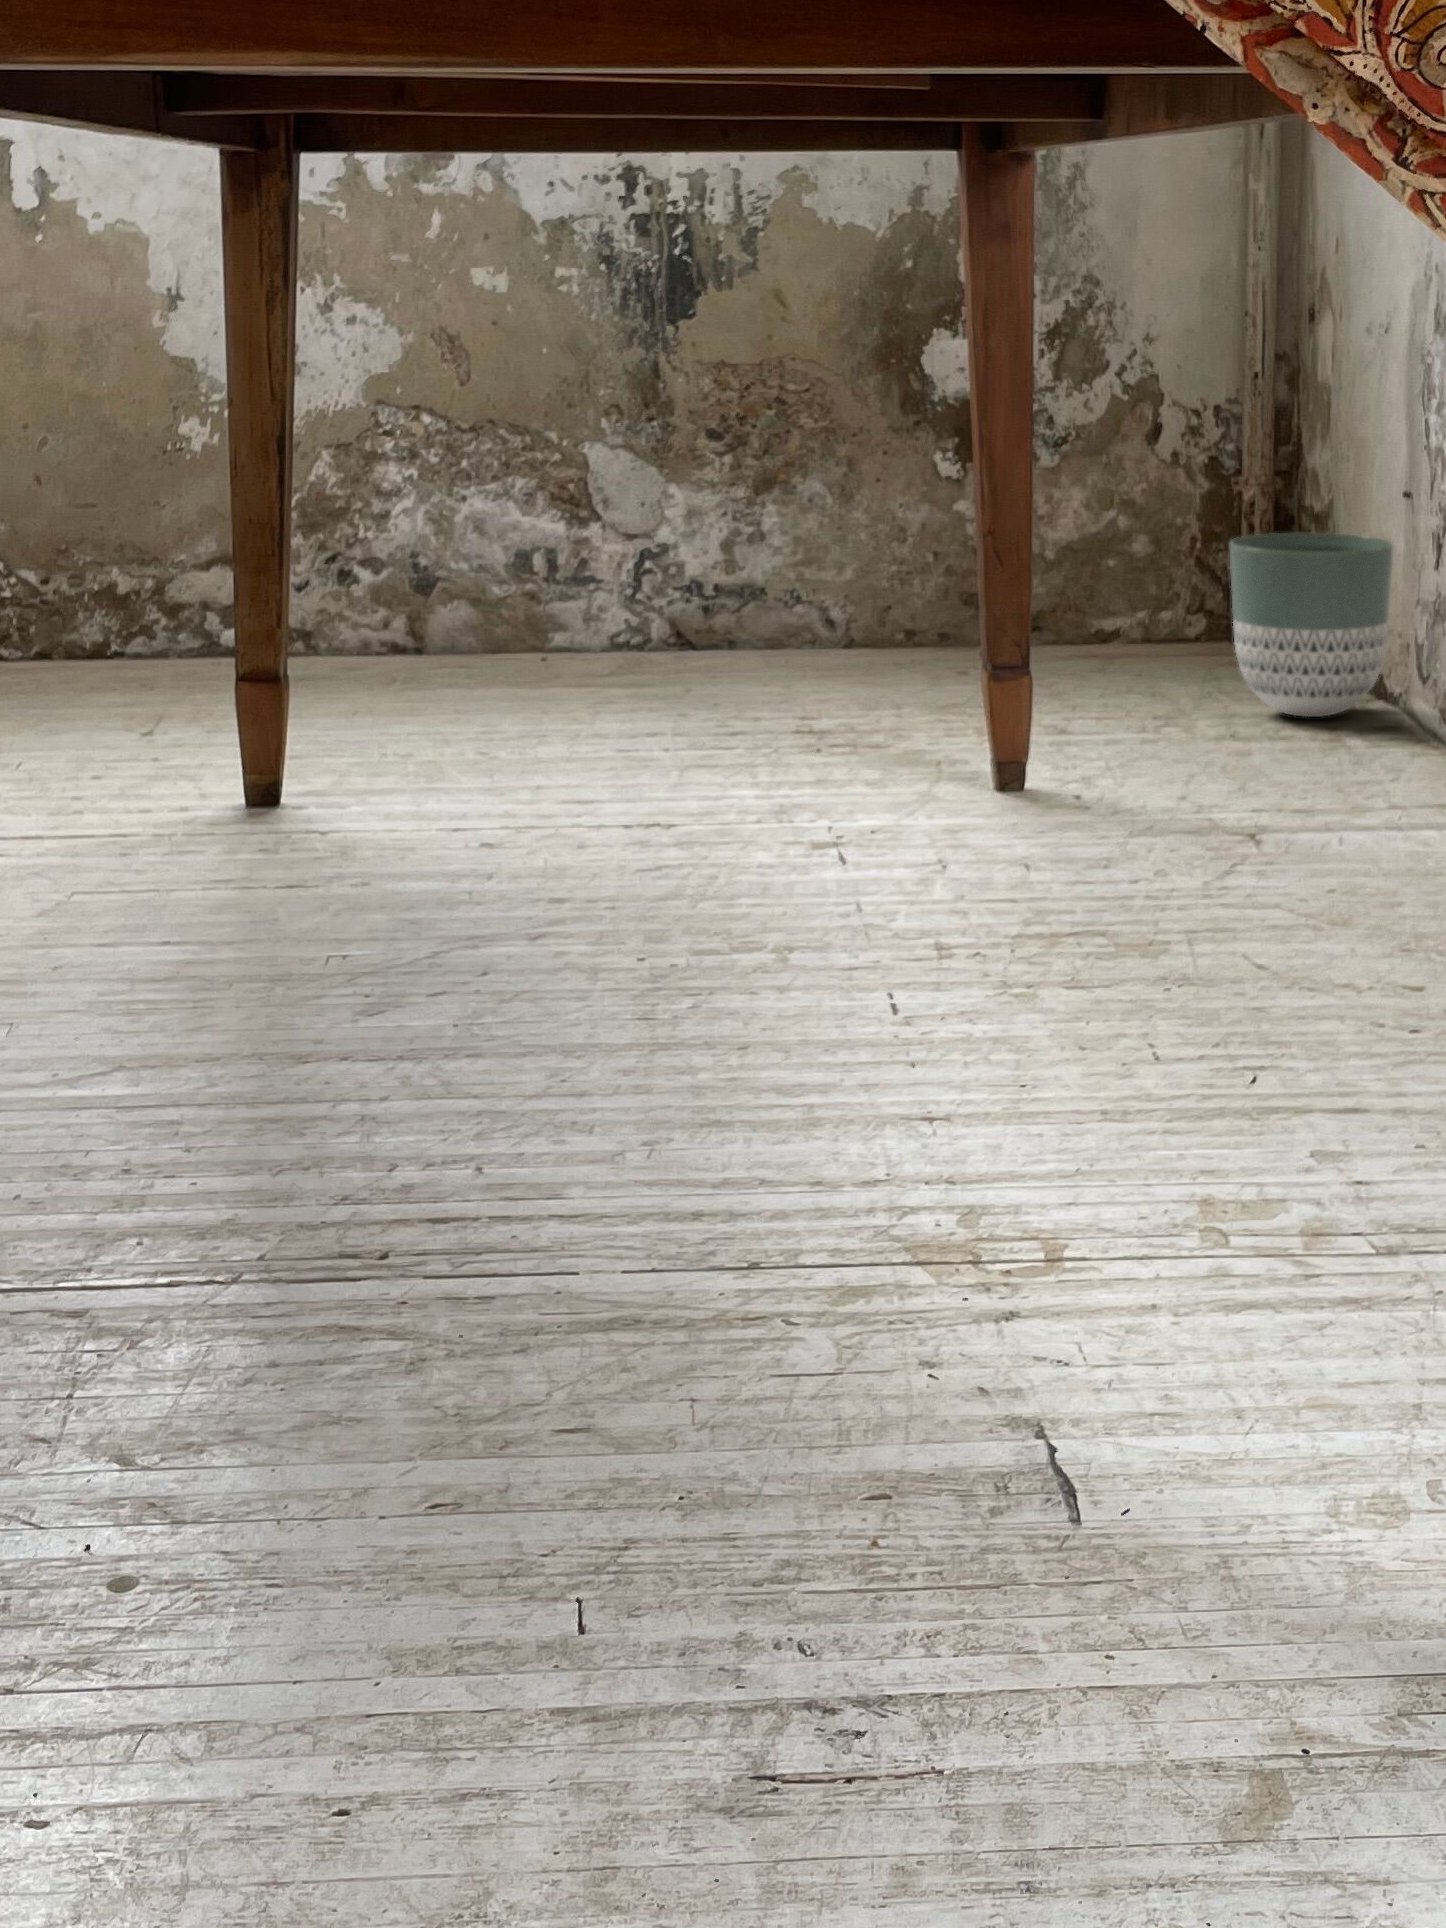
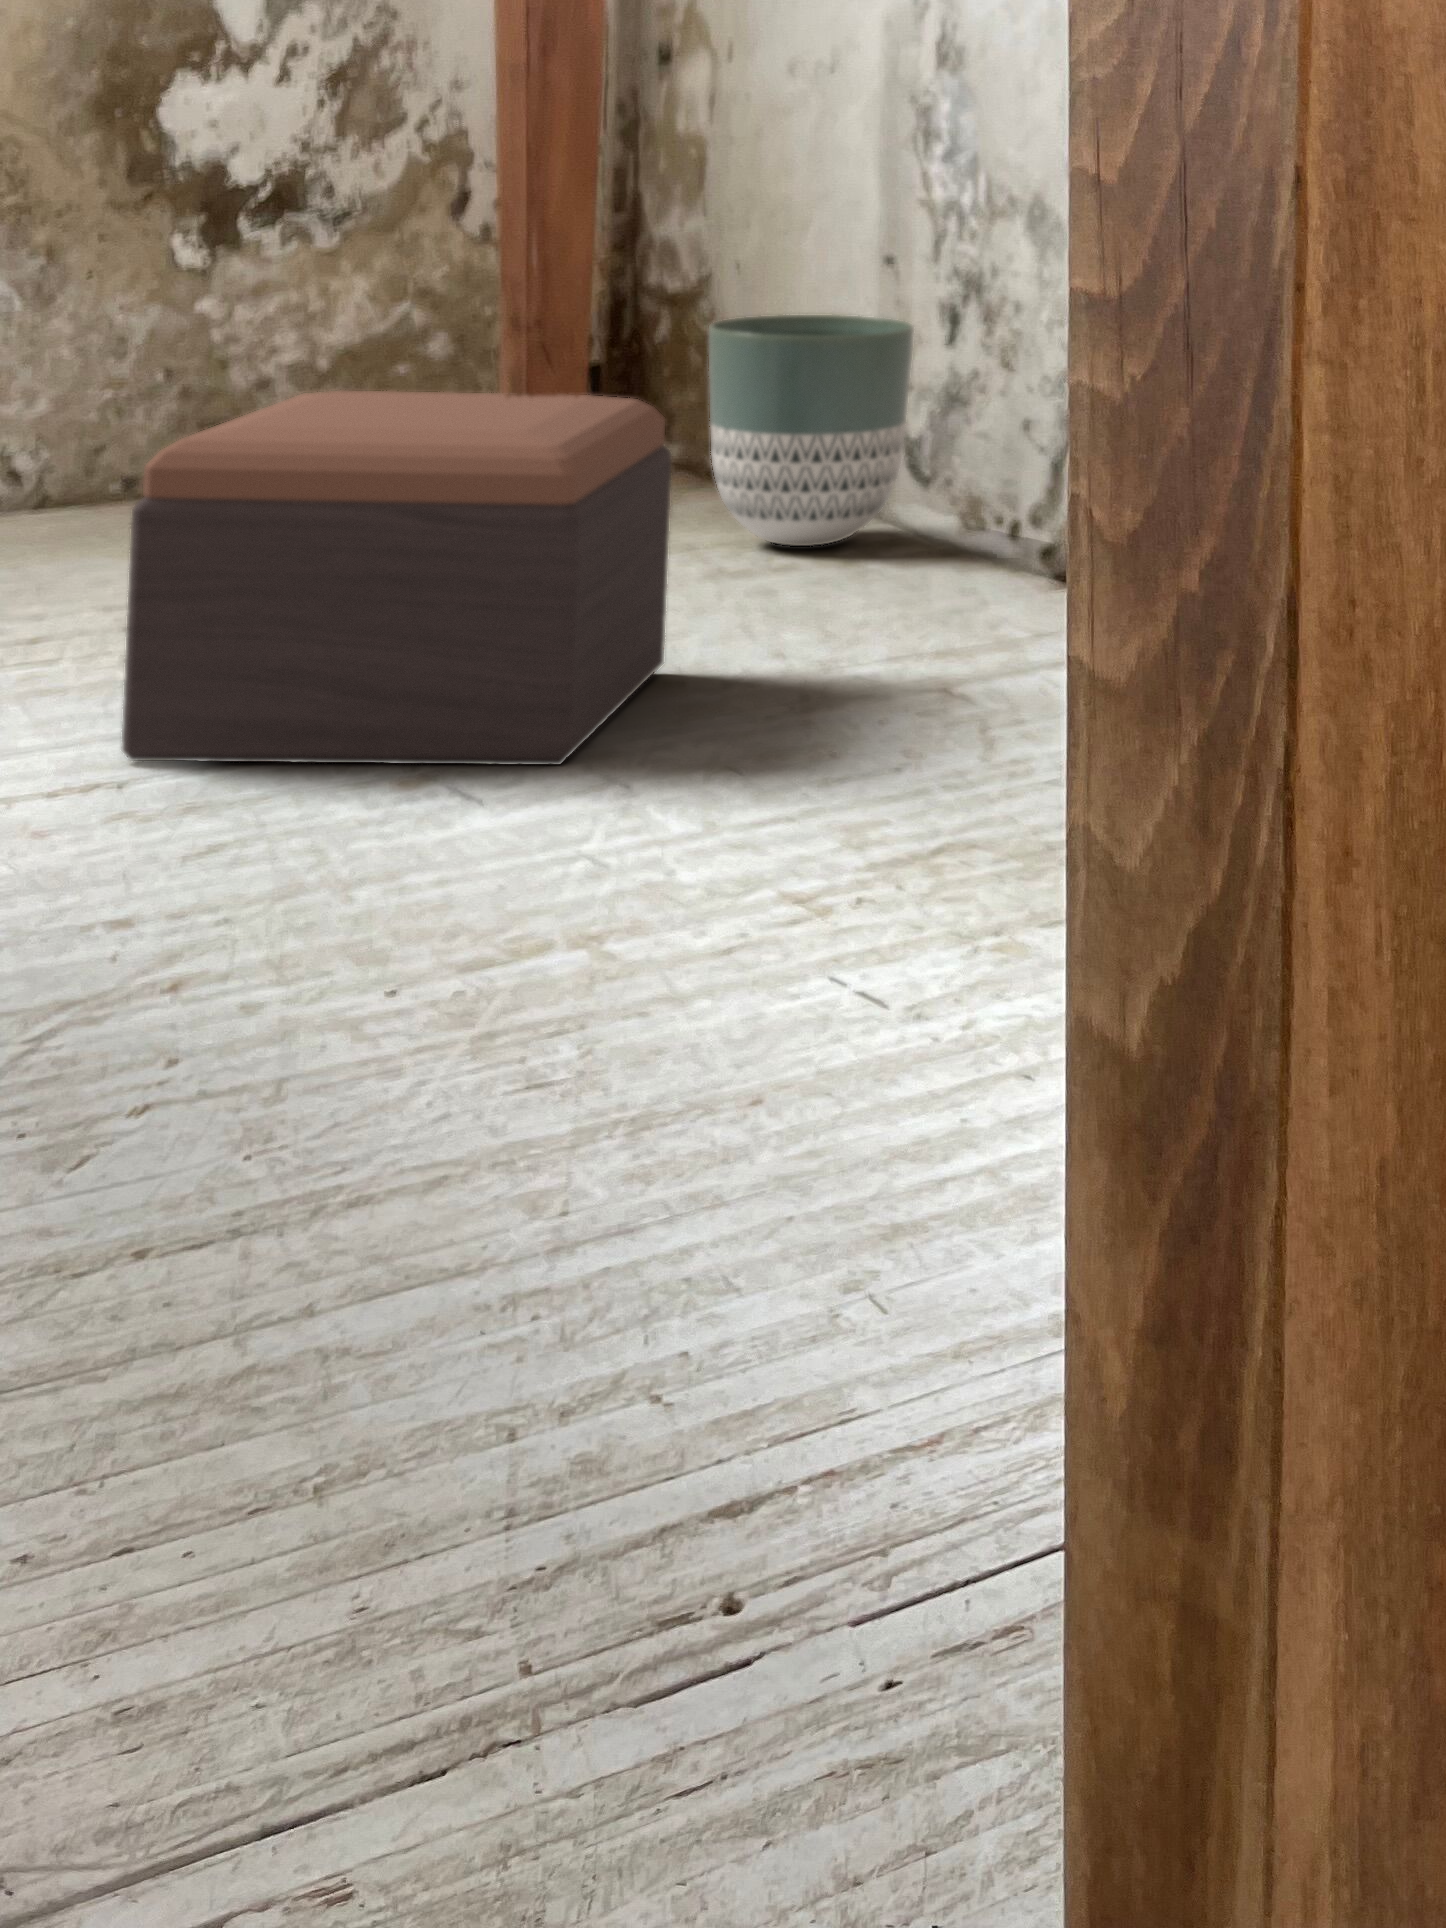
footstool: none [677,579,1067,847] -> present [121,391,671,765]

